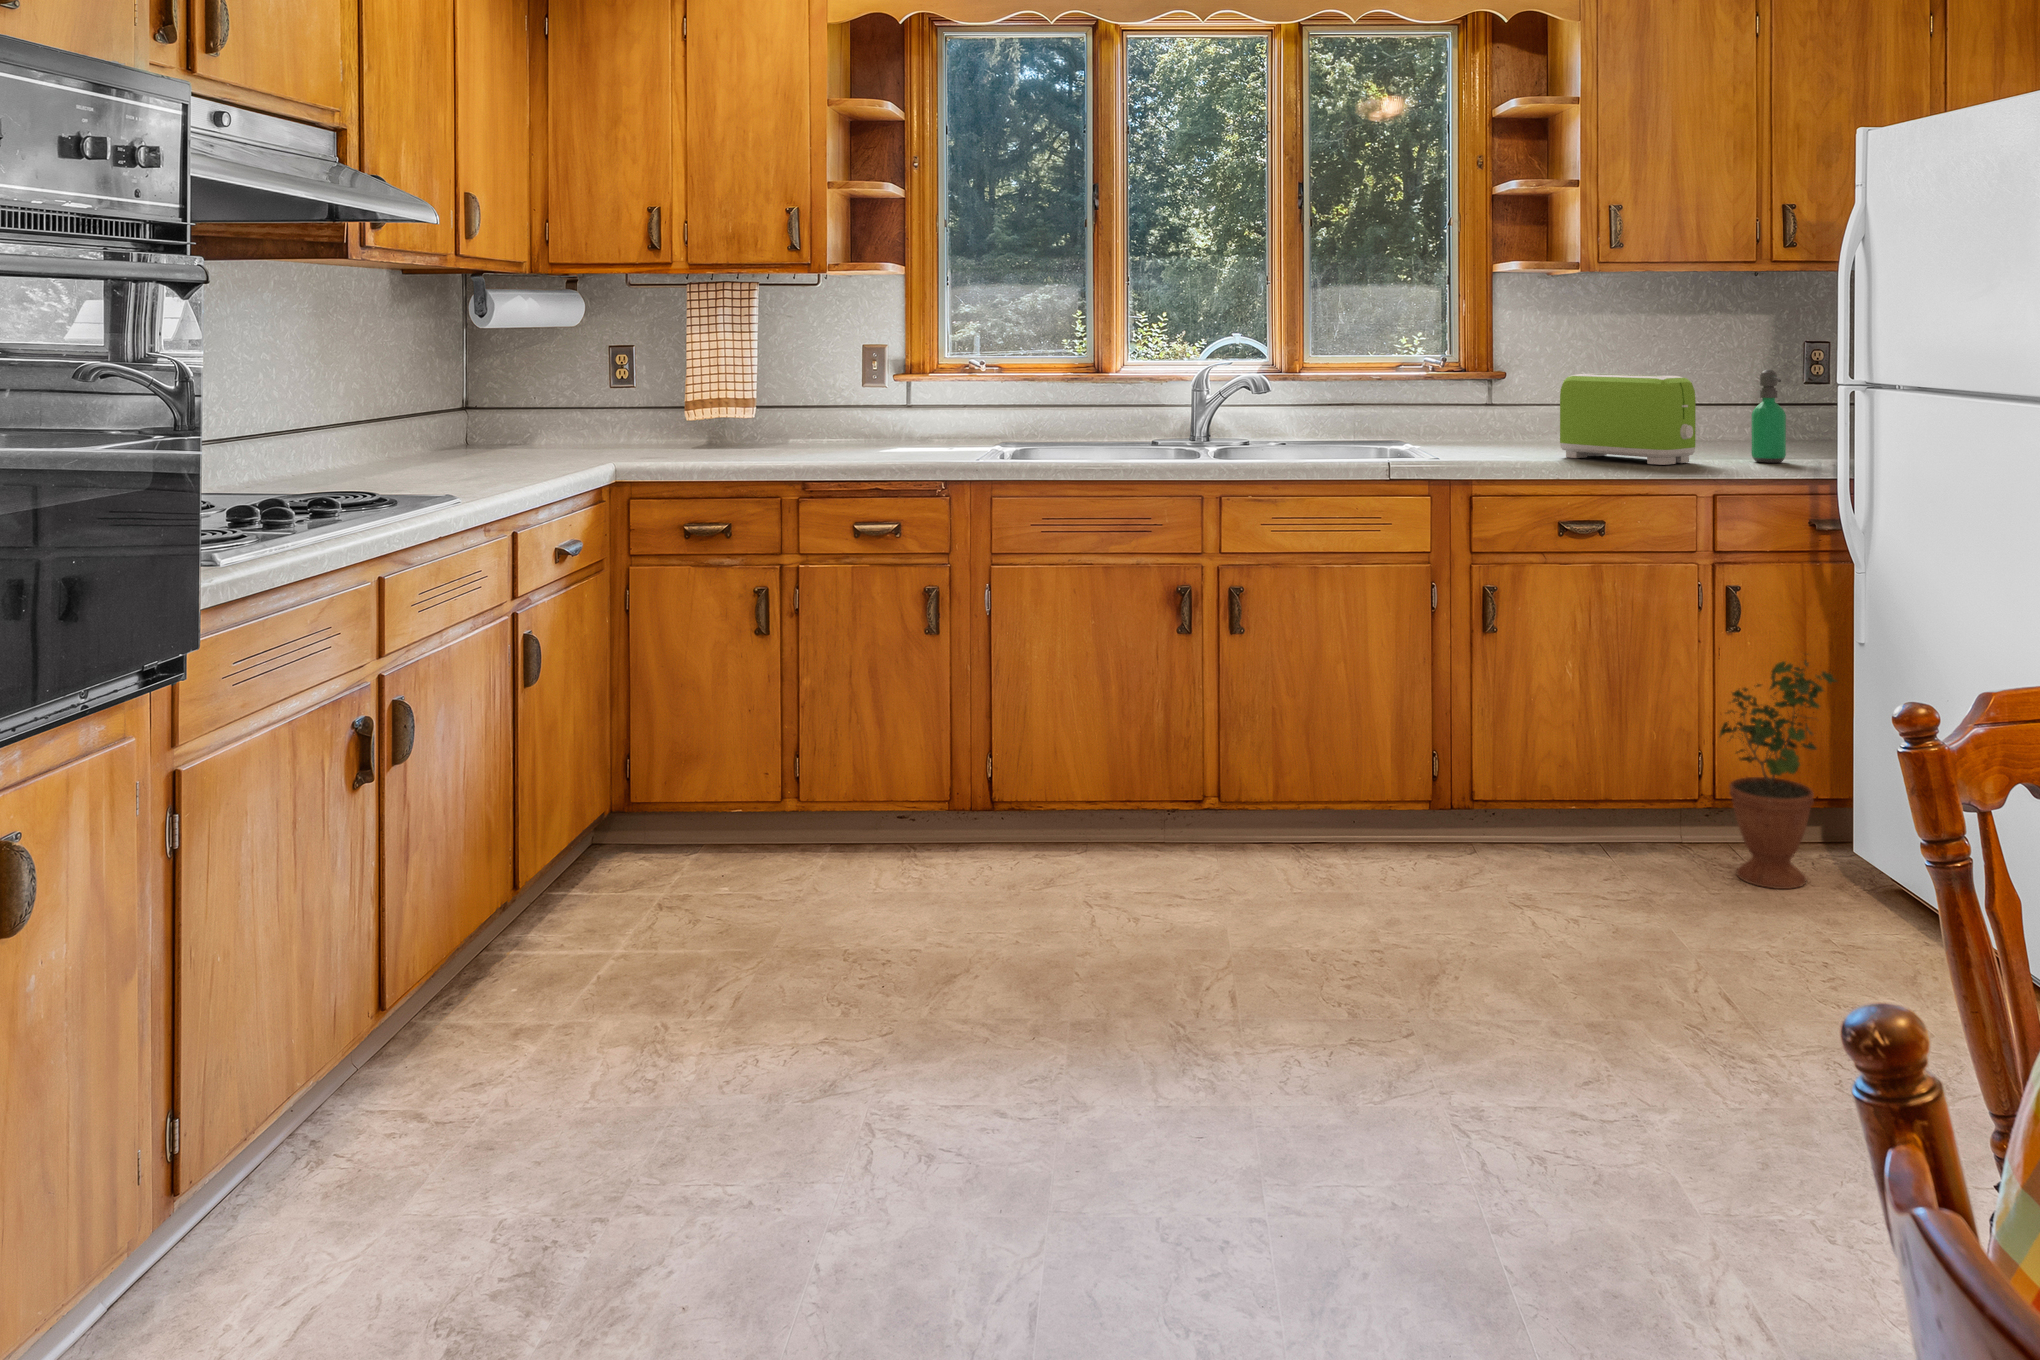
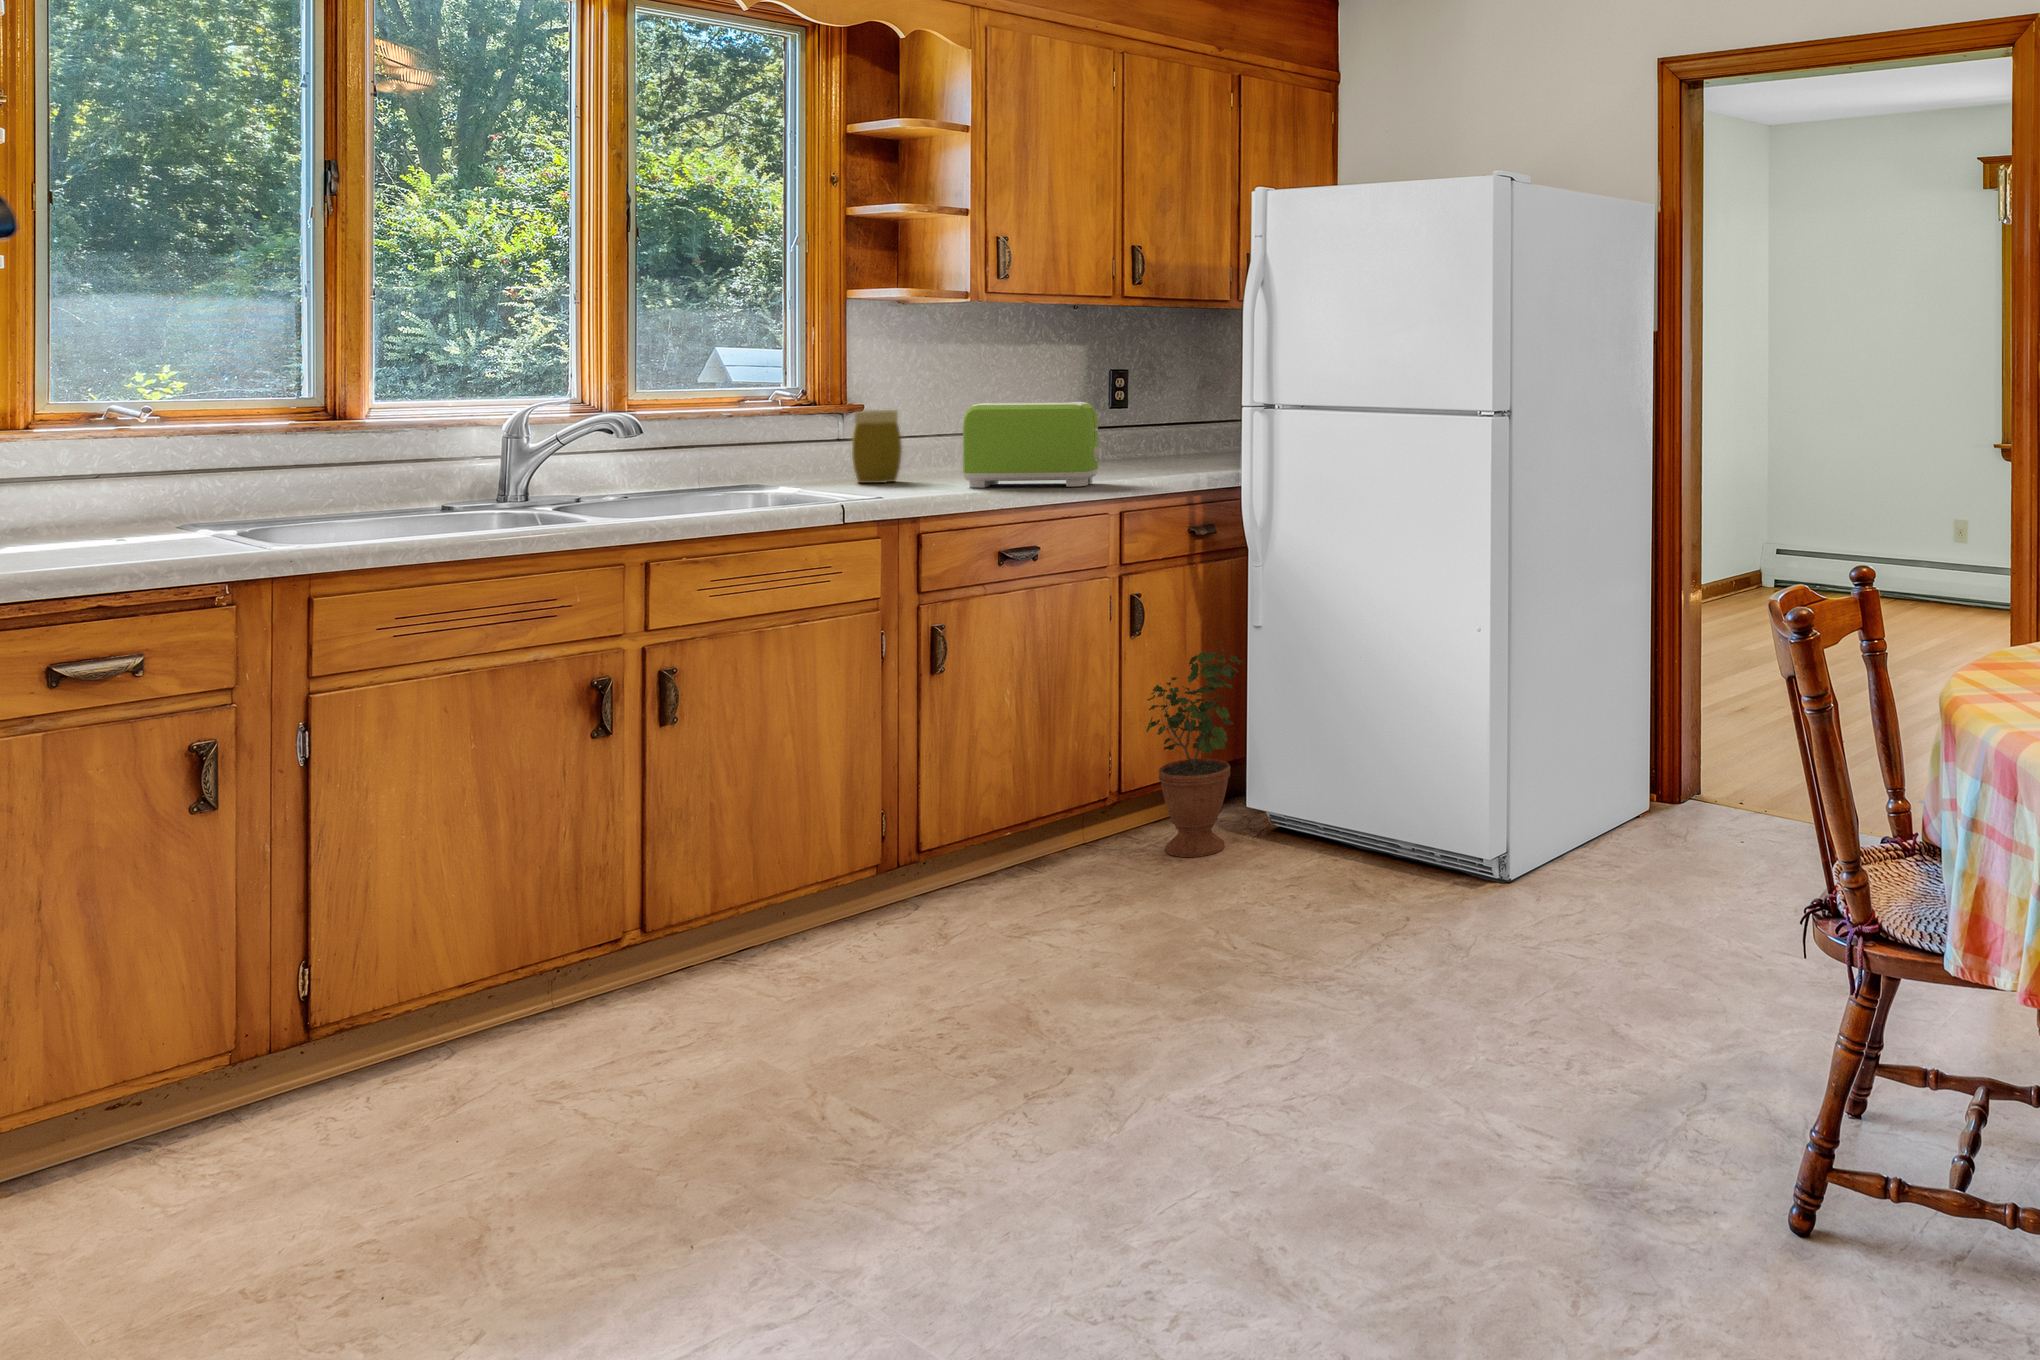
soap dispenser: present [1752,370,1786,463] -> none [1133,394,1164,478]
jar: none [1491,377,1540,447] -> present [852,410,902,483]

